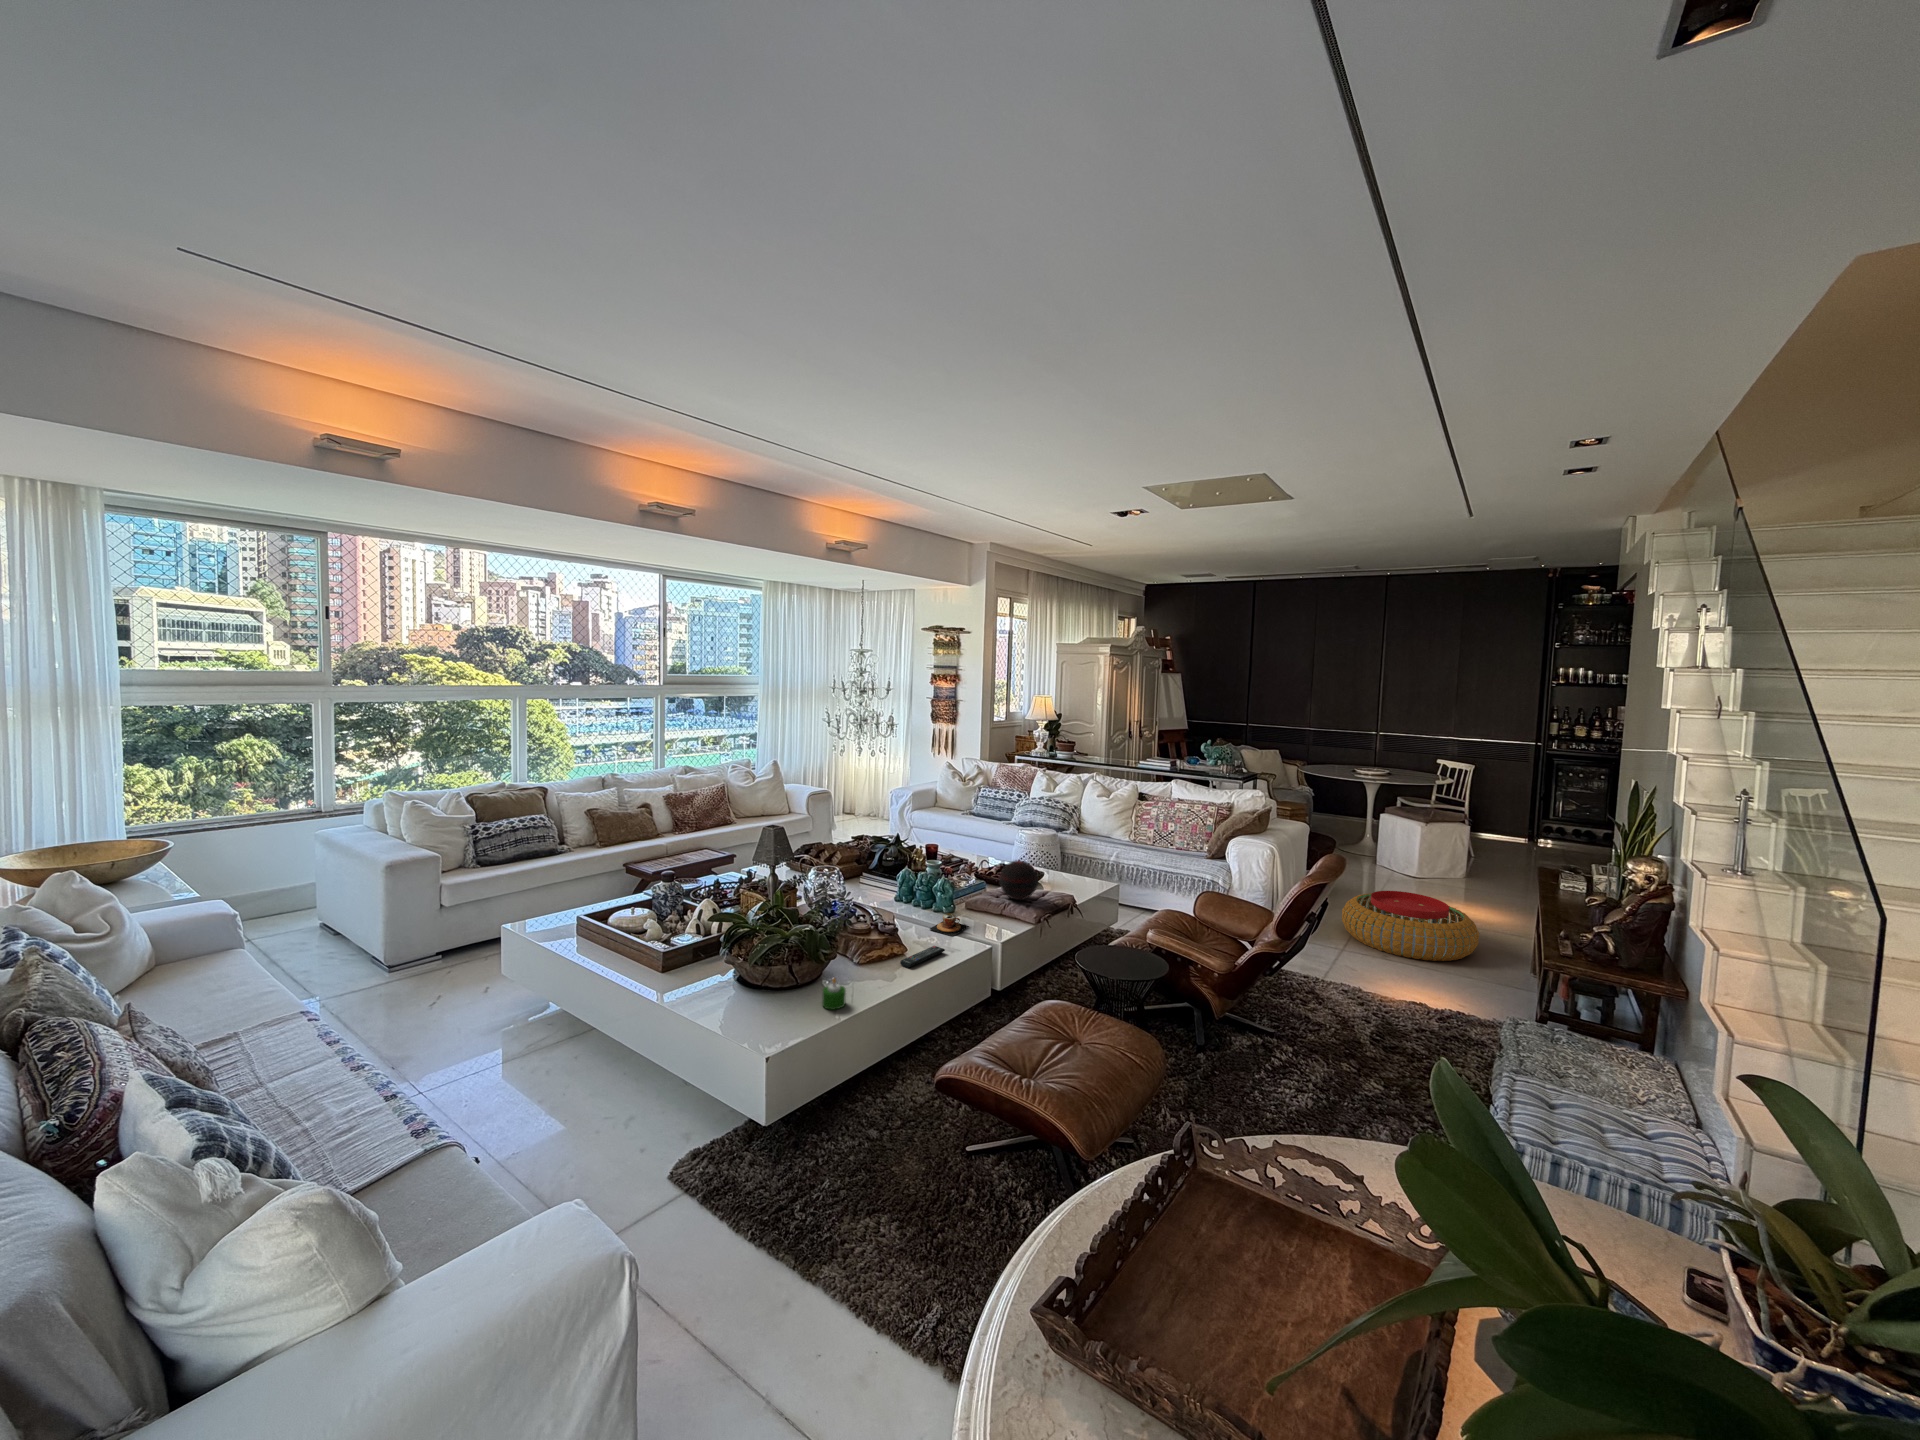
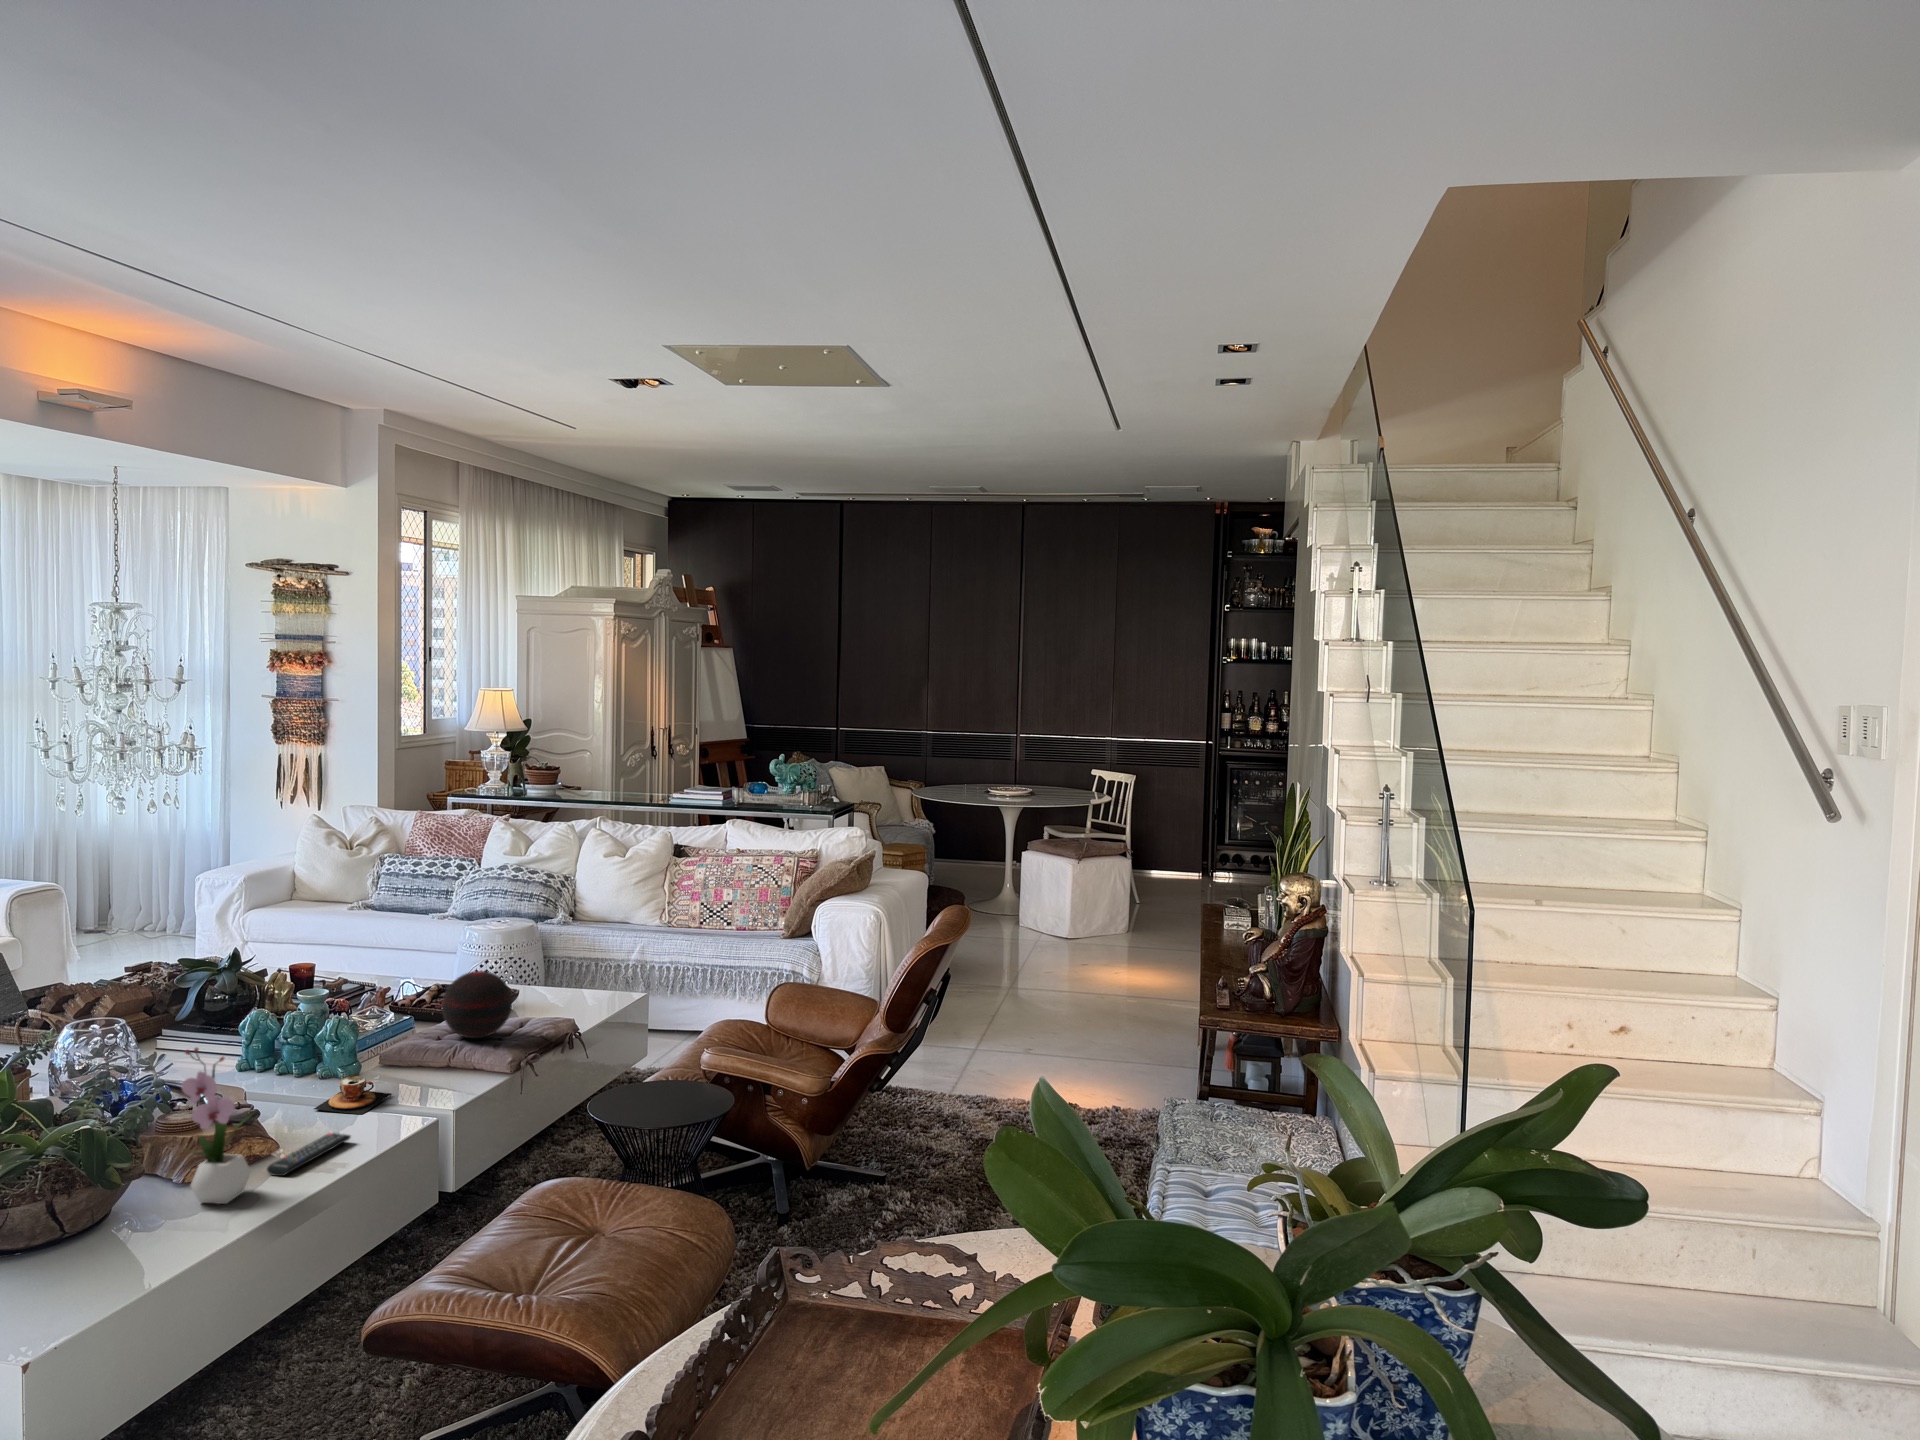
flower arrangement: none [858,891,896,980] -> present [182,1048,256,1204]
pouf: present [1342,891,1479,961] -> none [975,958,1141,1048]
candle: present [822,978,846,1010] -> none [119,1208,168,1267]

